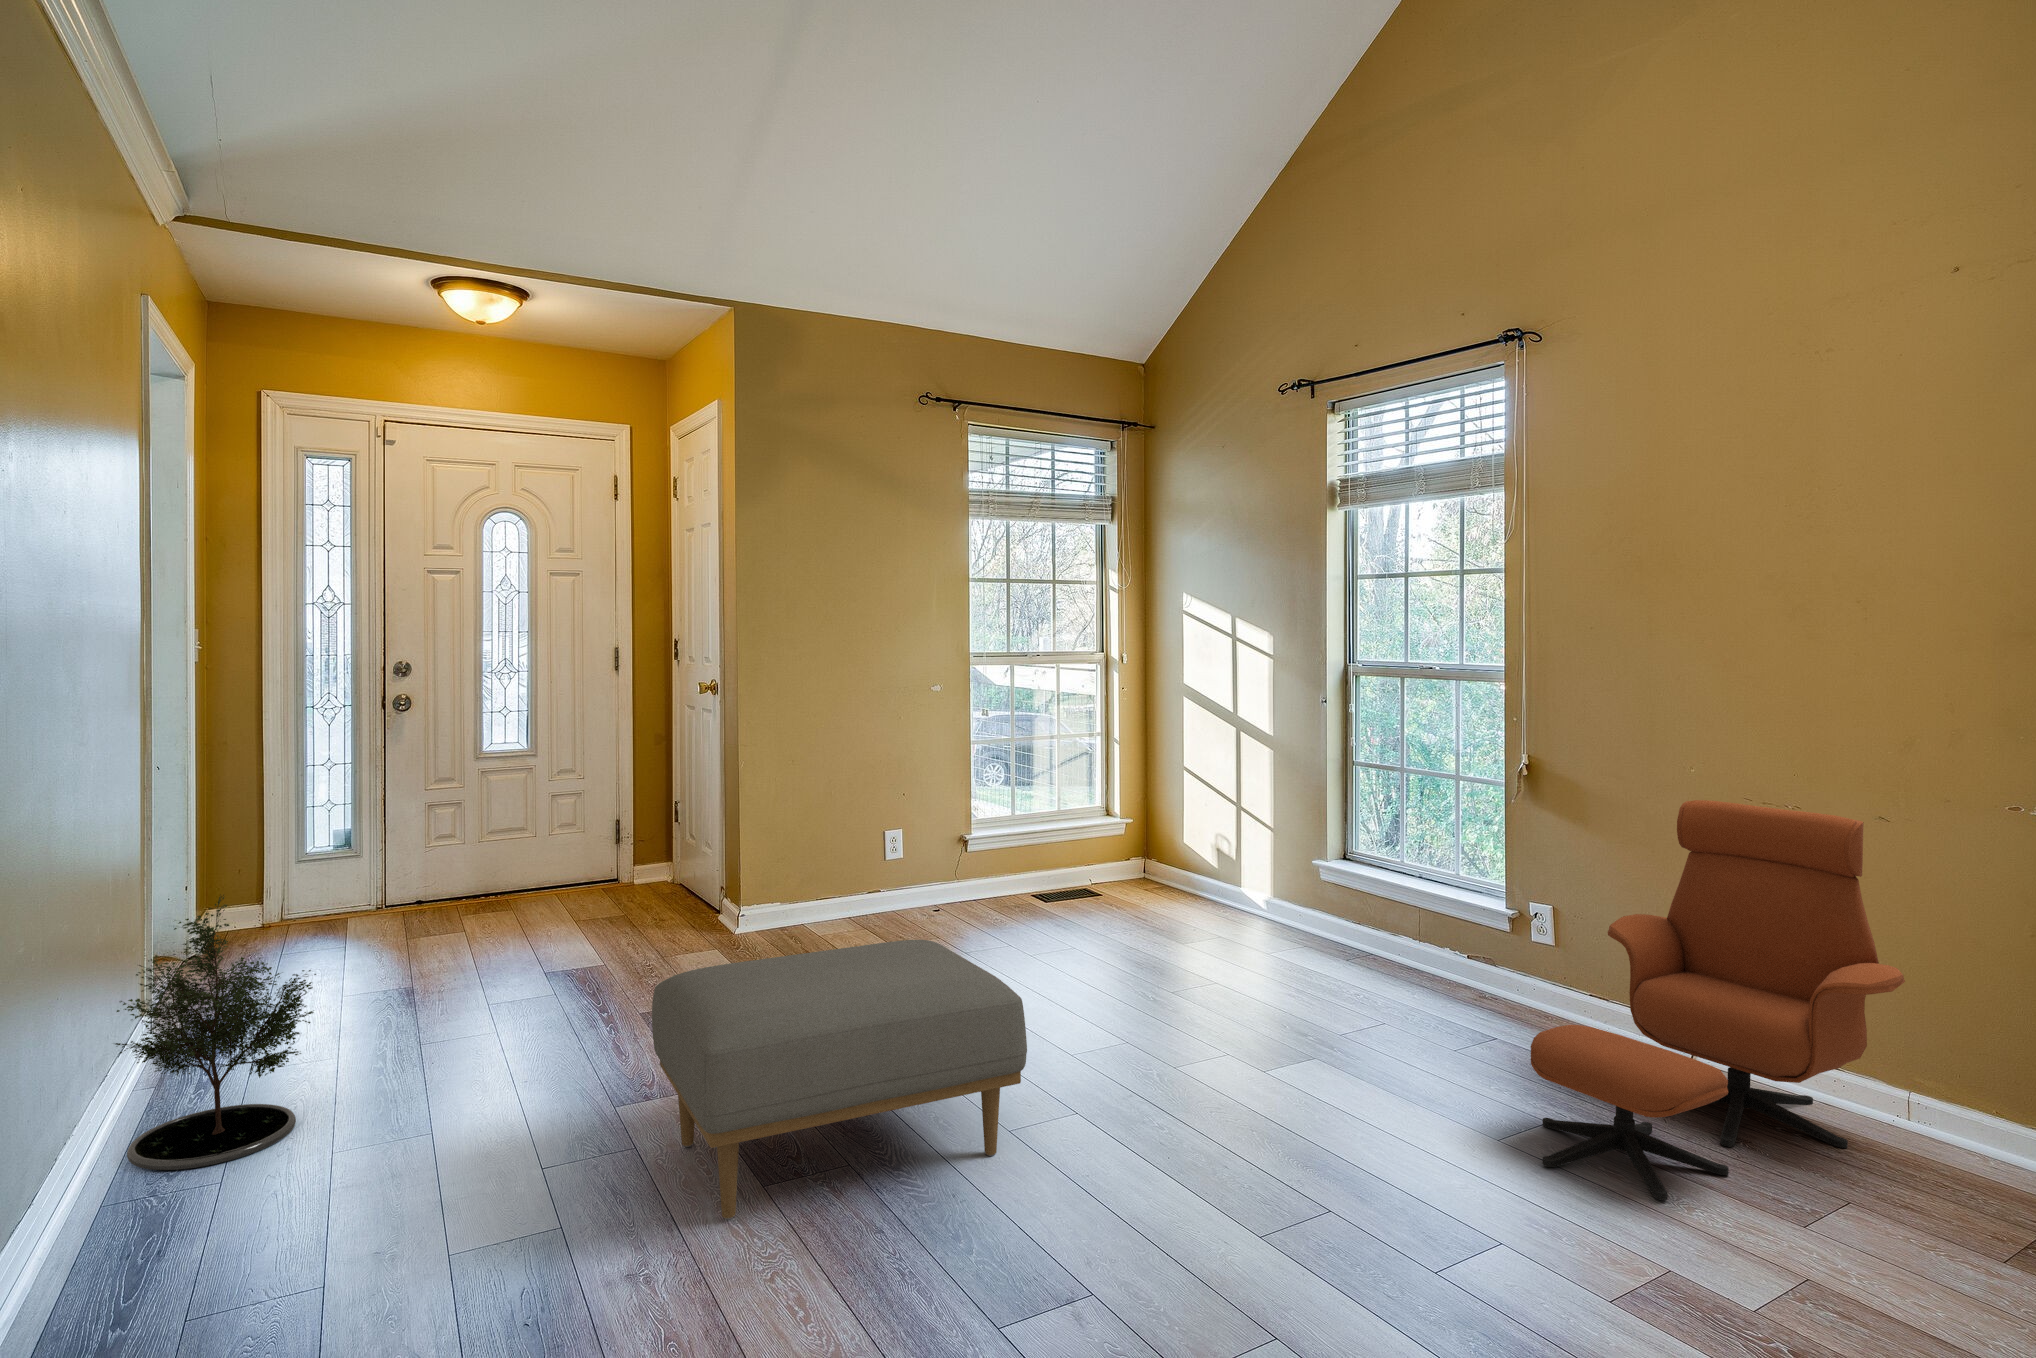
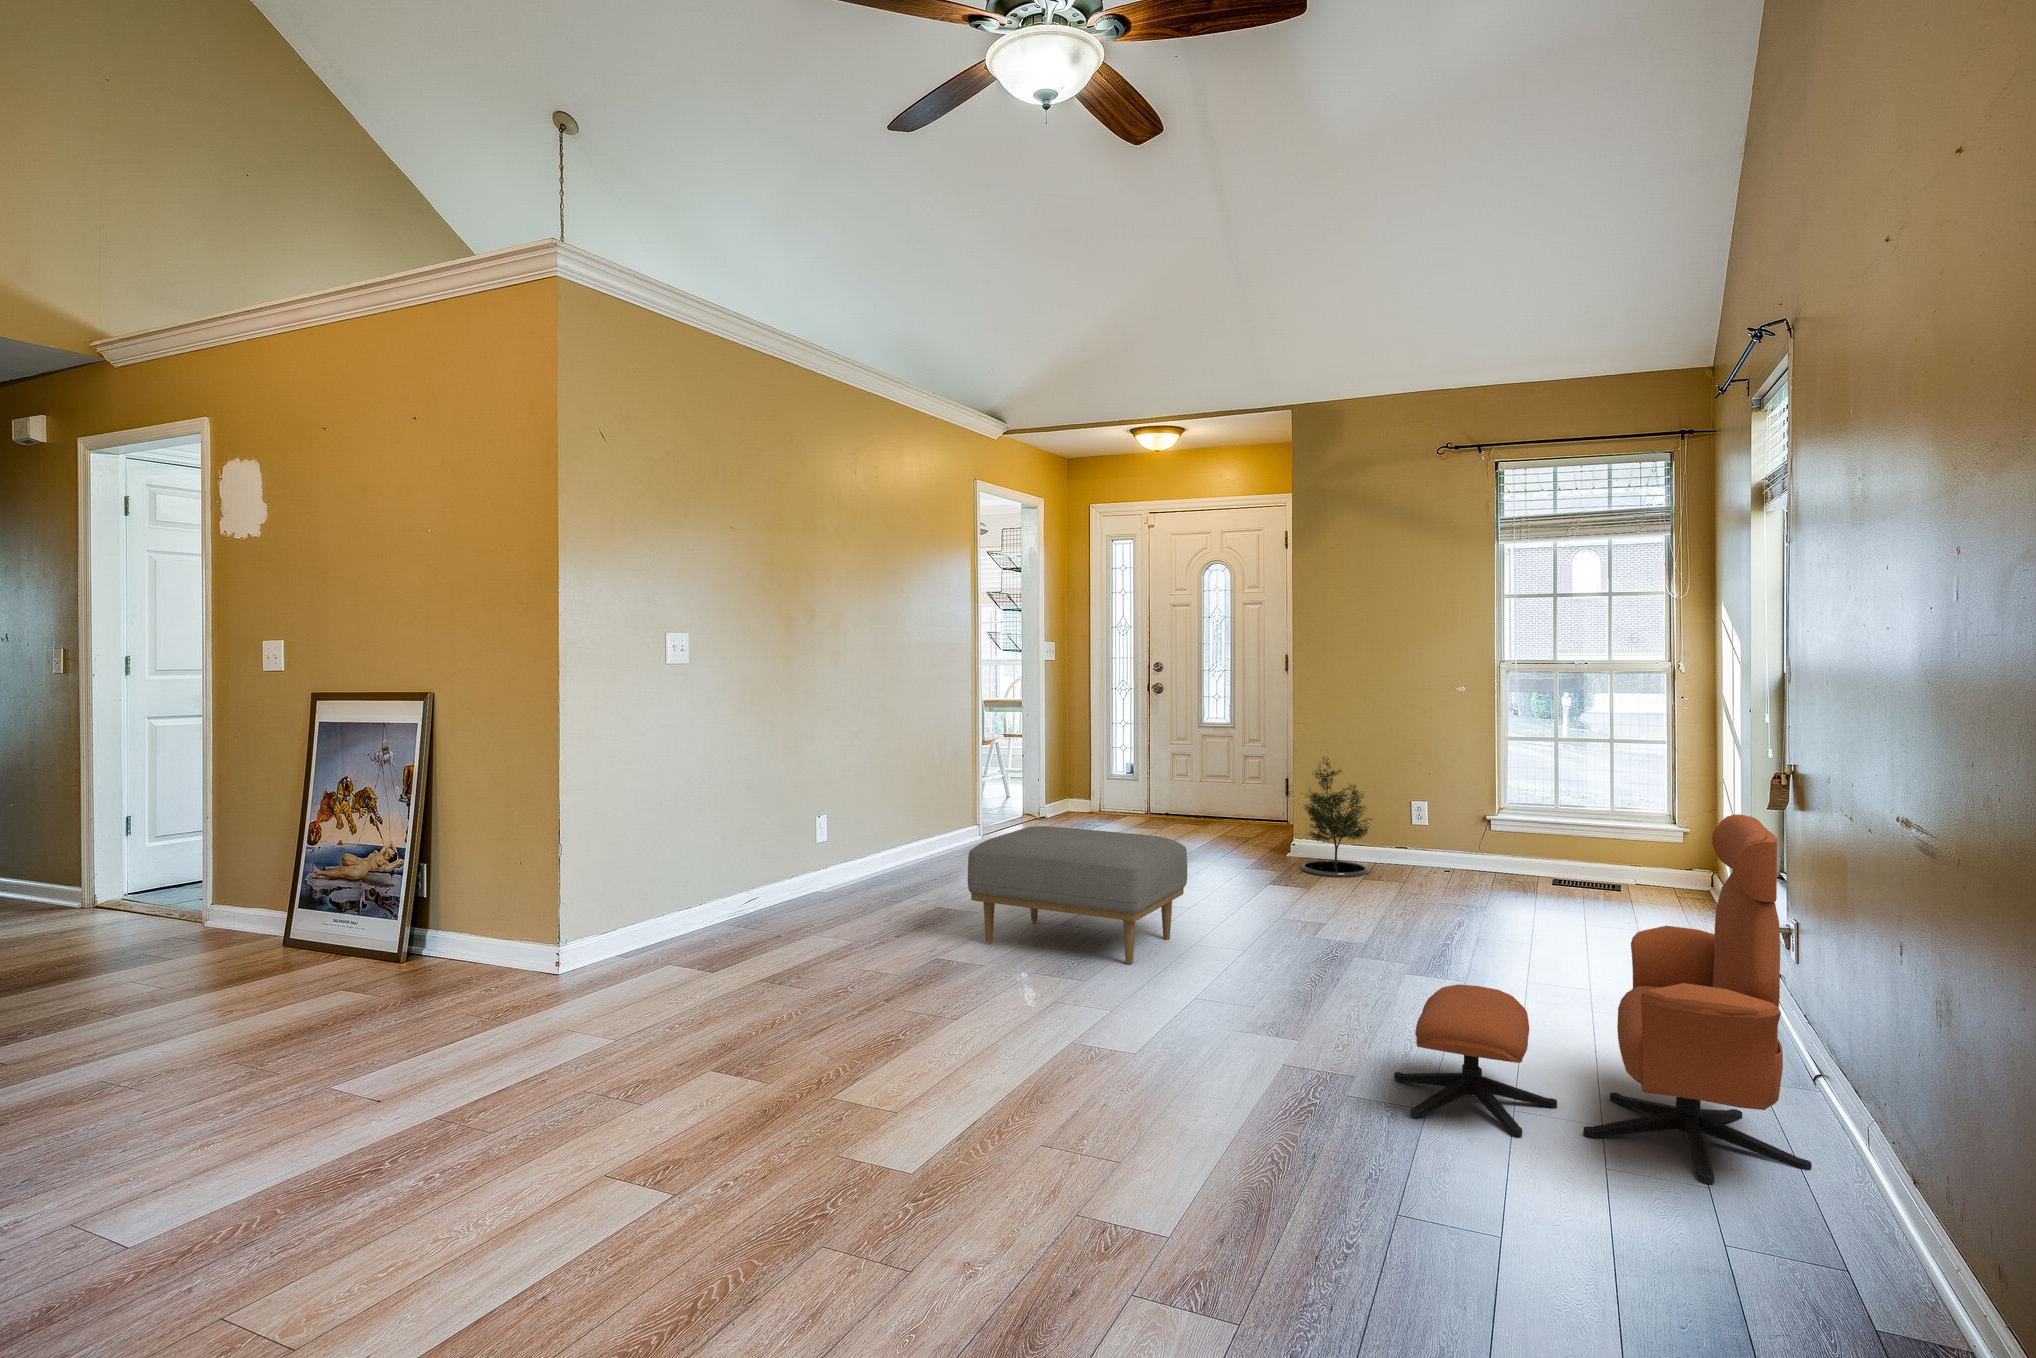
potted tree: present [115,895,316,1170] -> present [1302,757,1372,877]

